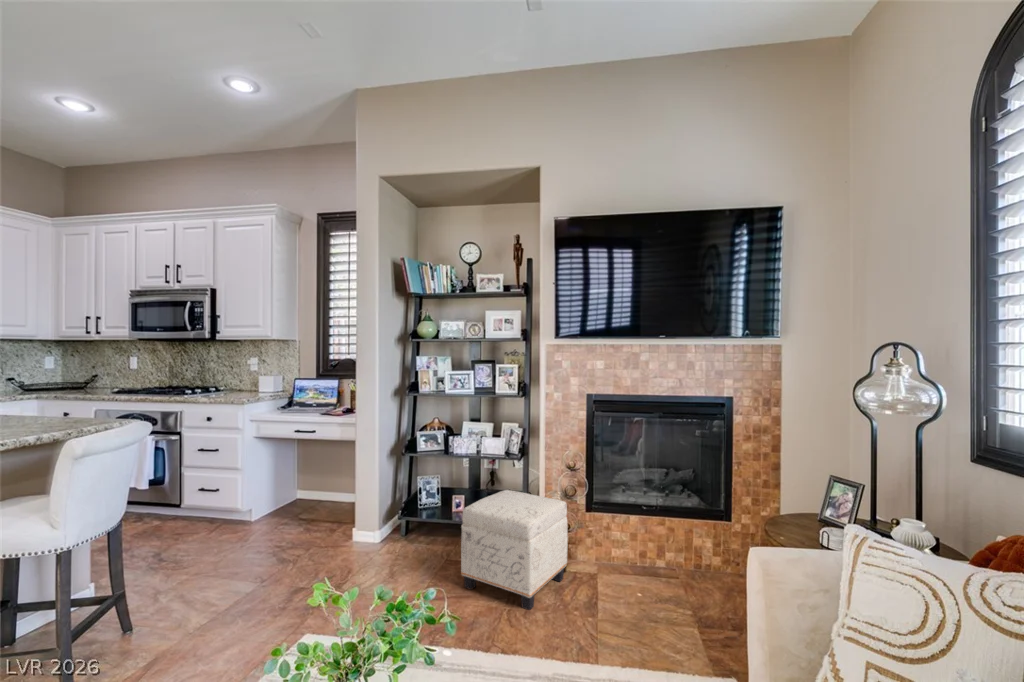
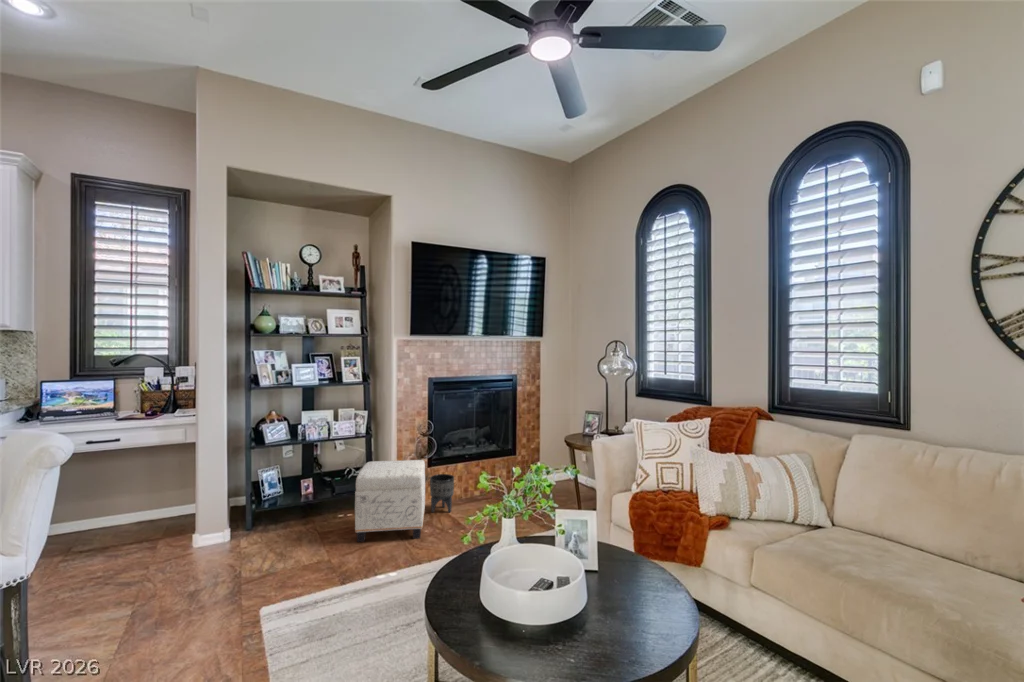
planter: none [581,524,614,583] -> present [430,474,454,512]

